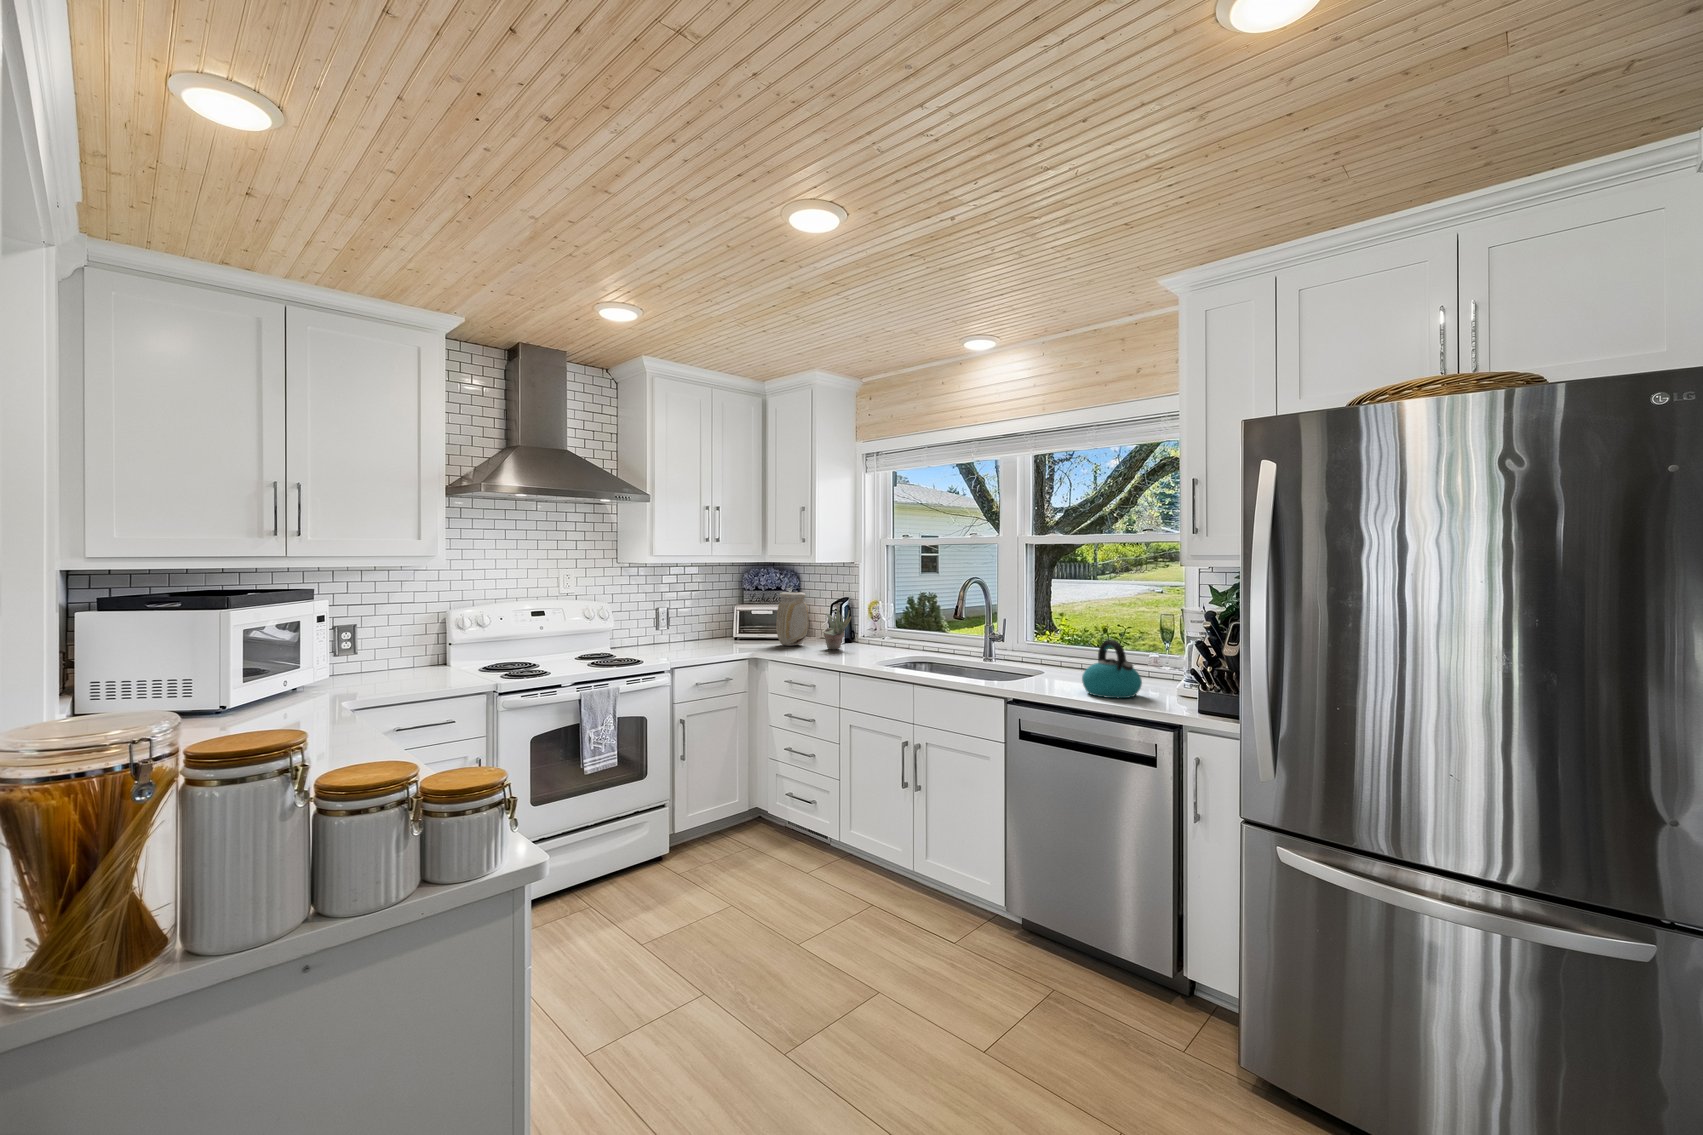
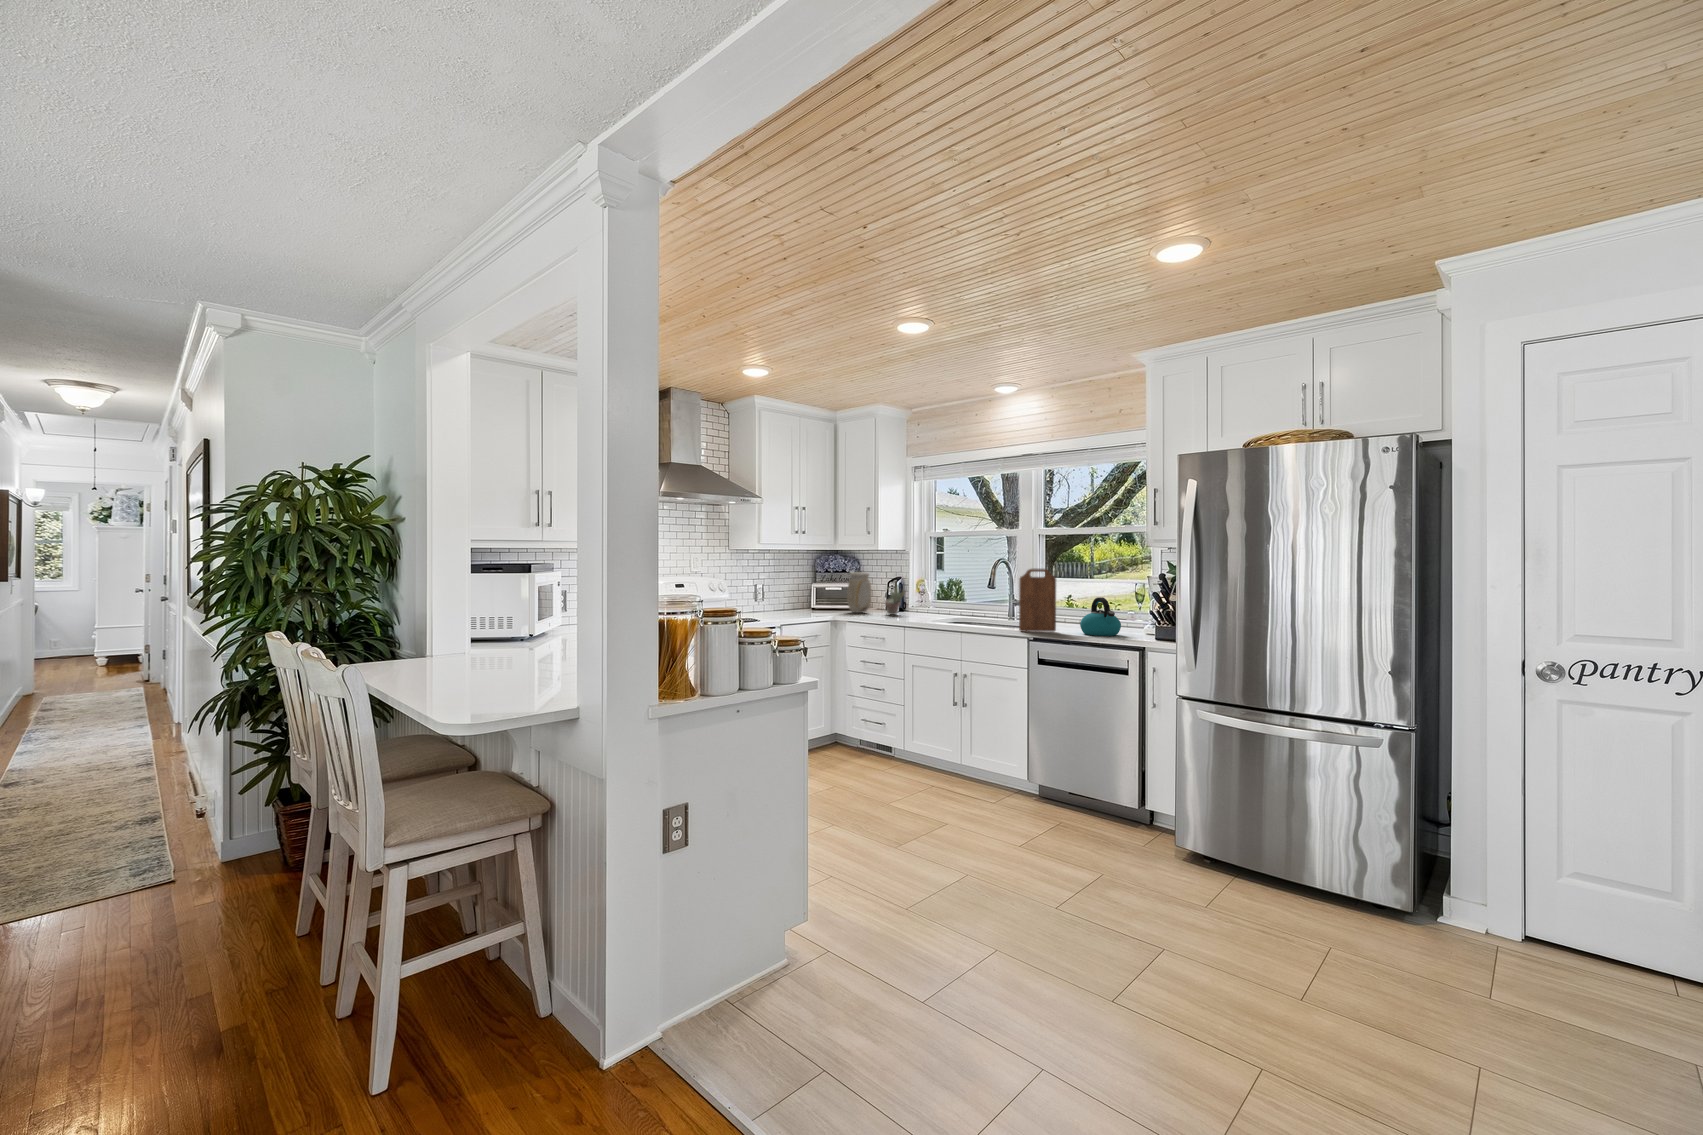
cutting board: none [994,597,1048,688] -> present [1019,569,1056,632]

